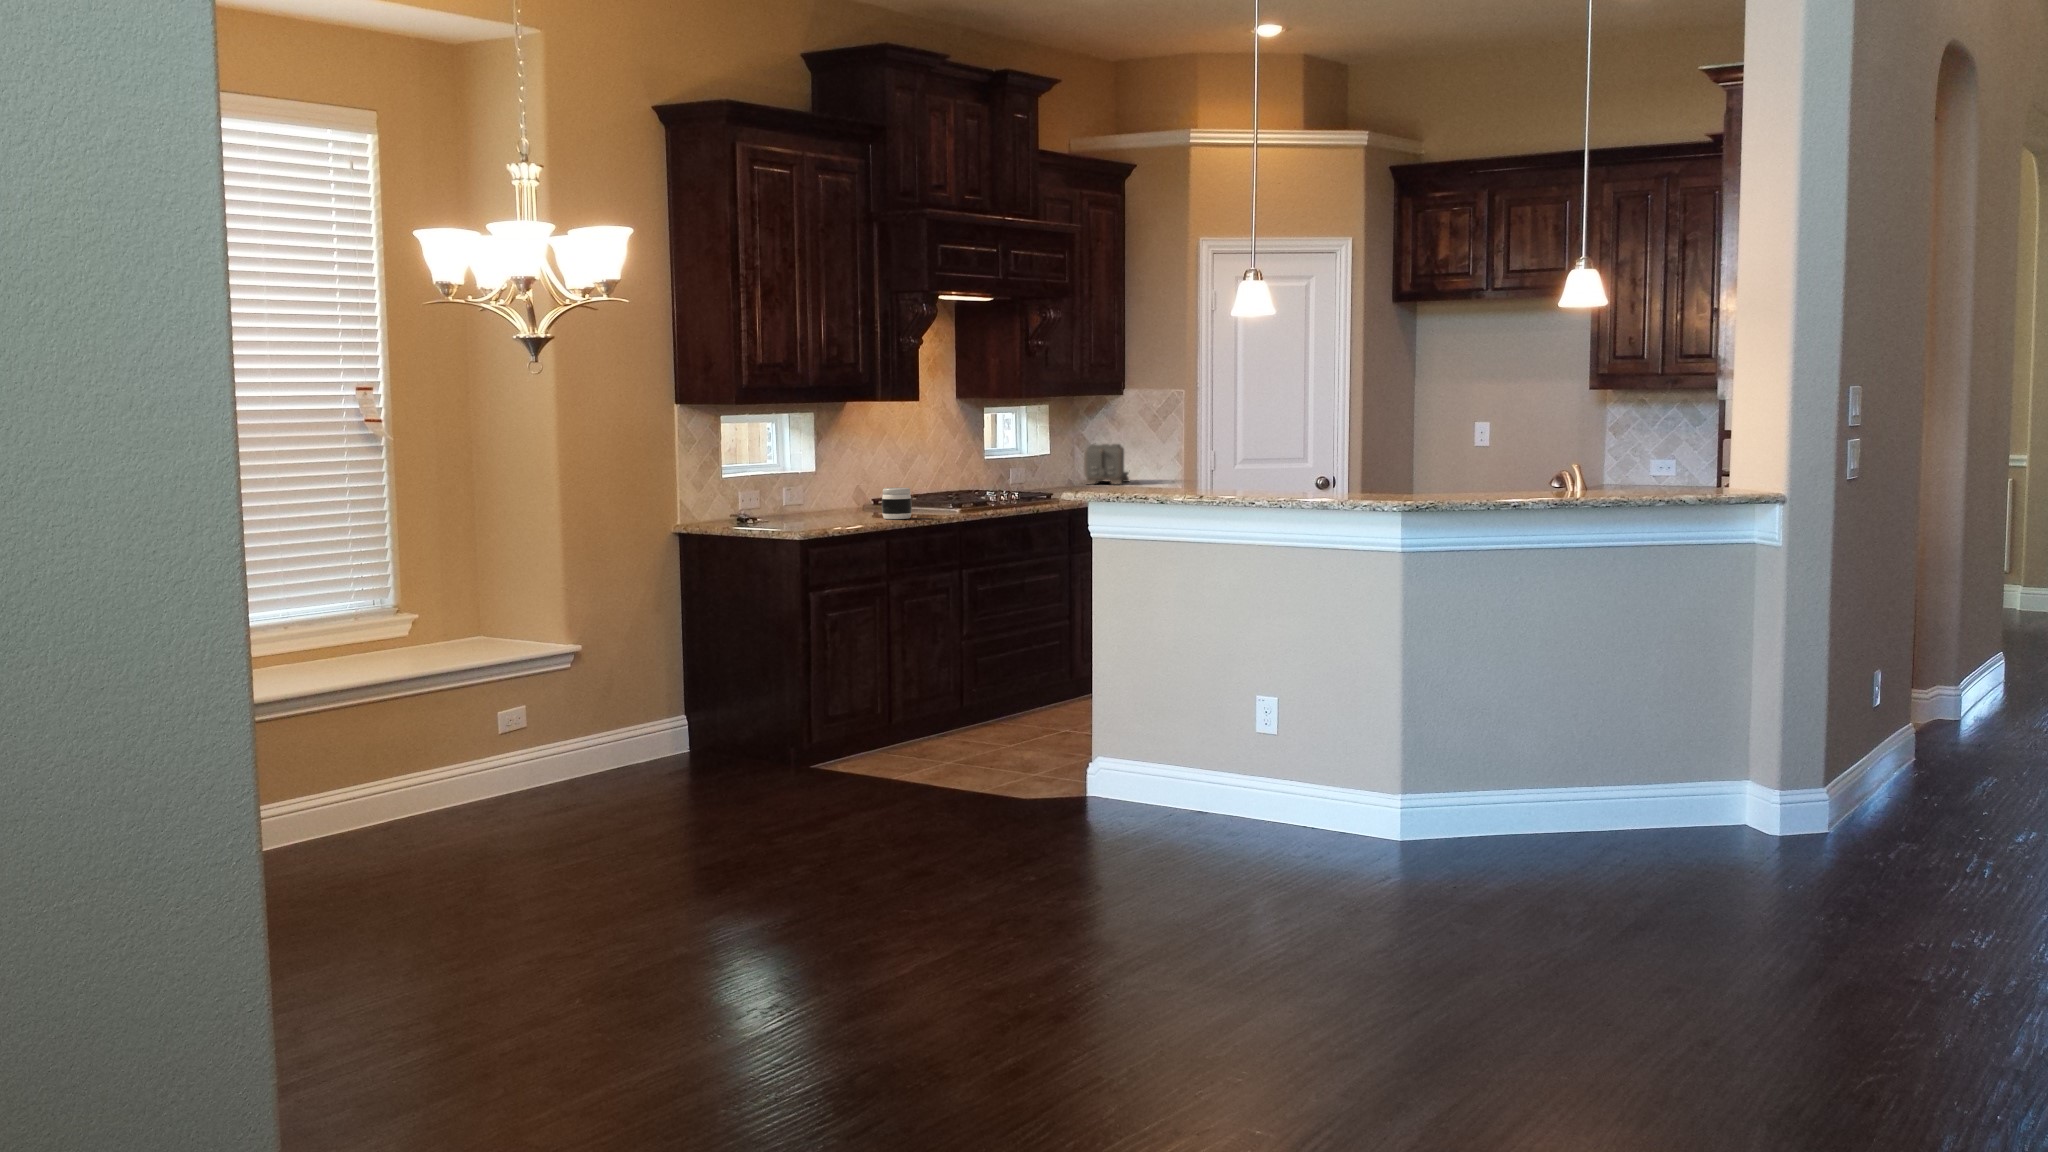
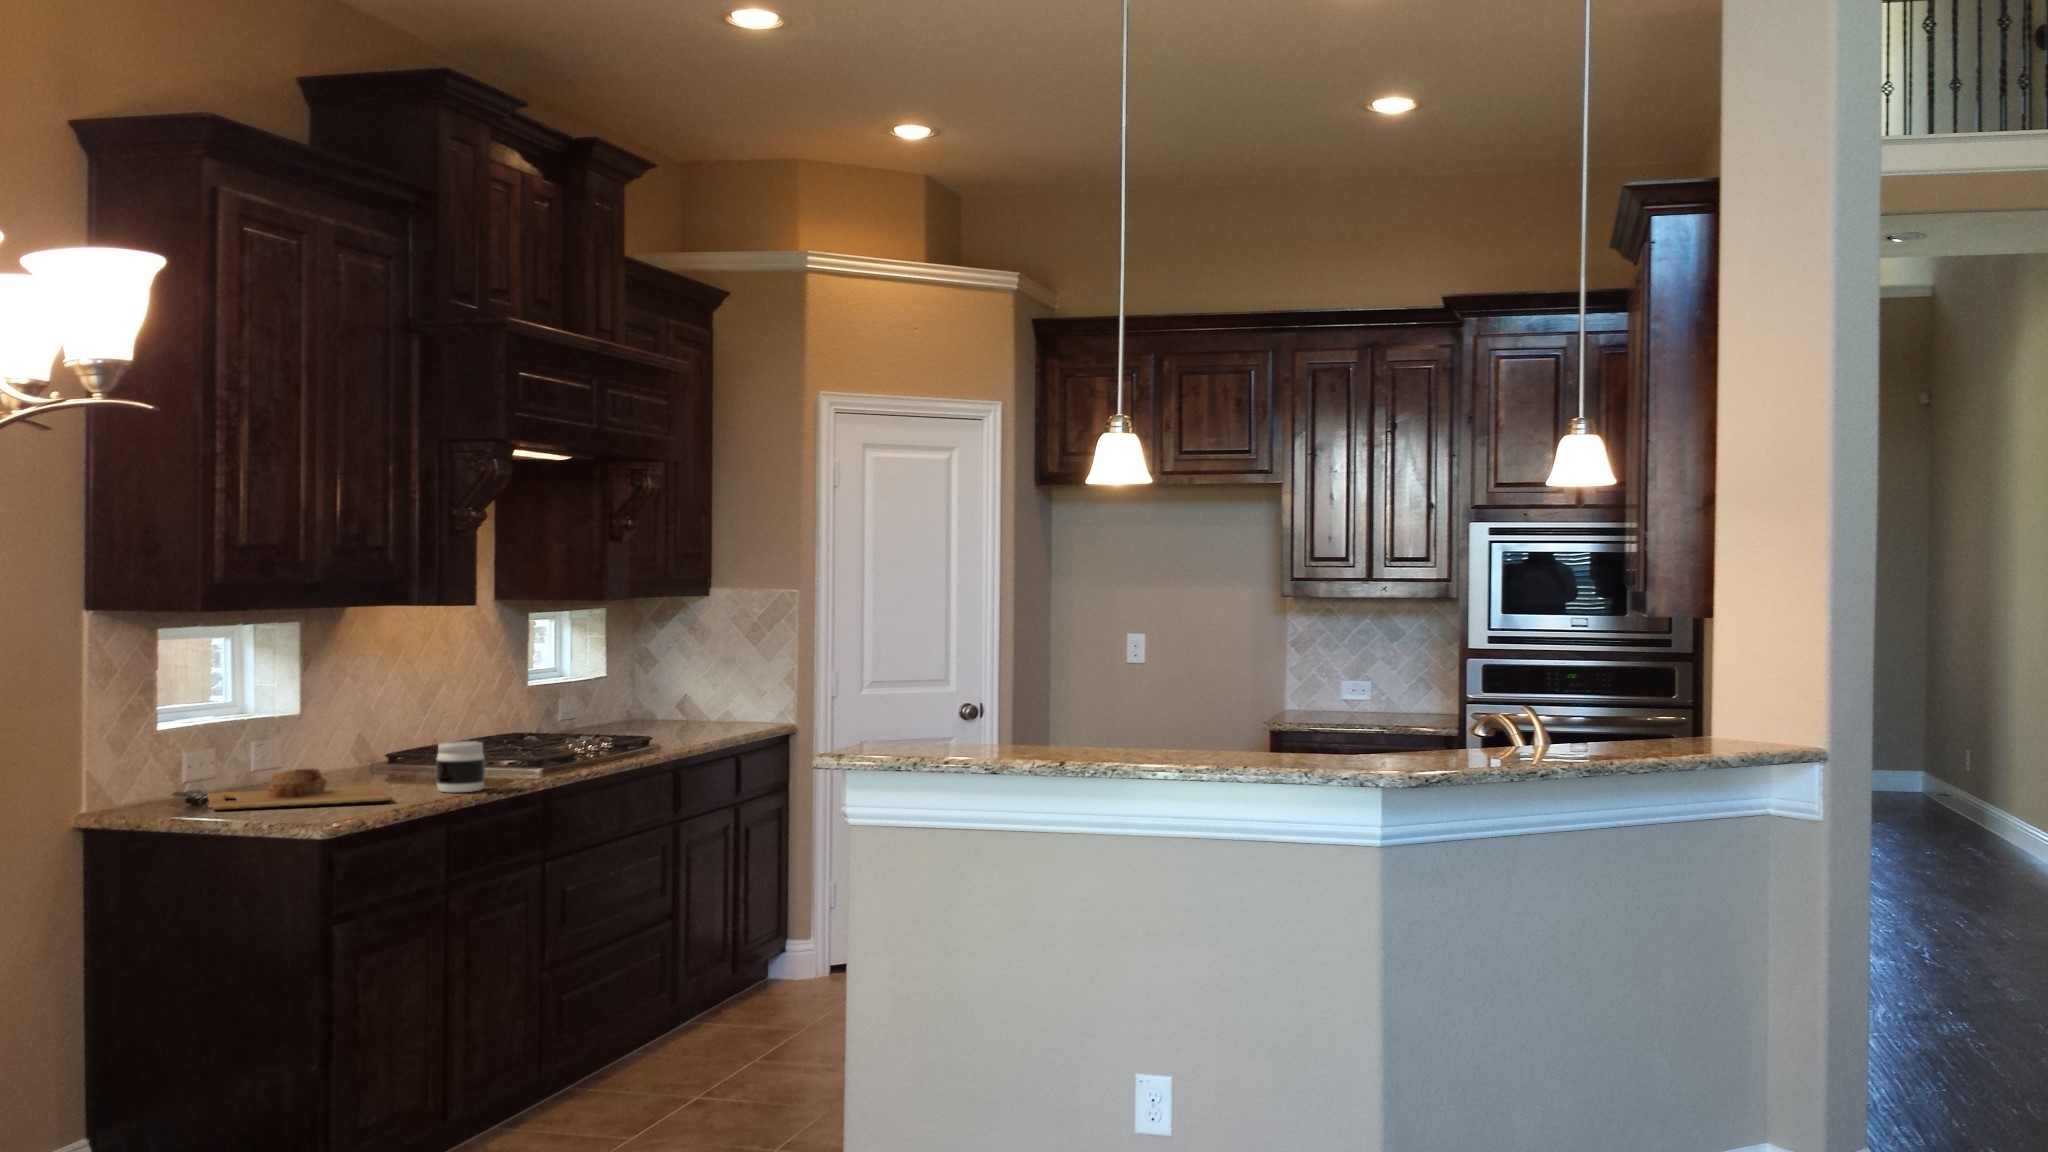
toaster: present [1084,444,1129,484] -> none [653,660,707,718]
cutting board: none [747,501,849,524] -> present [207,769,391,810]

